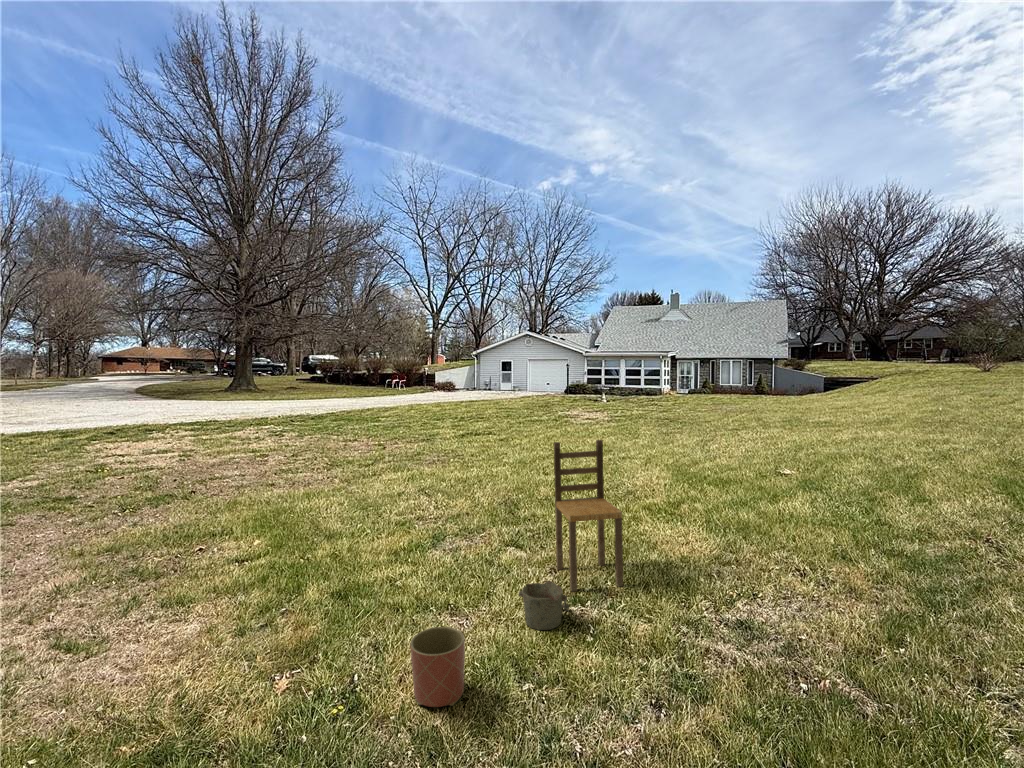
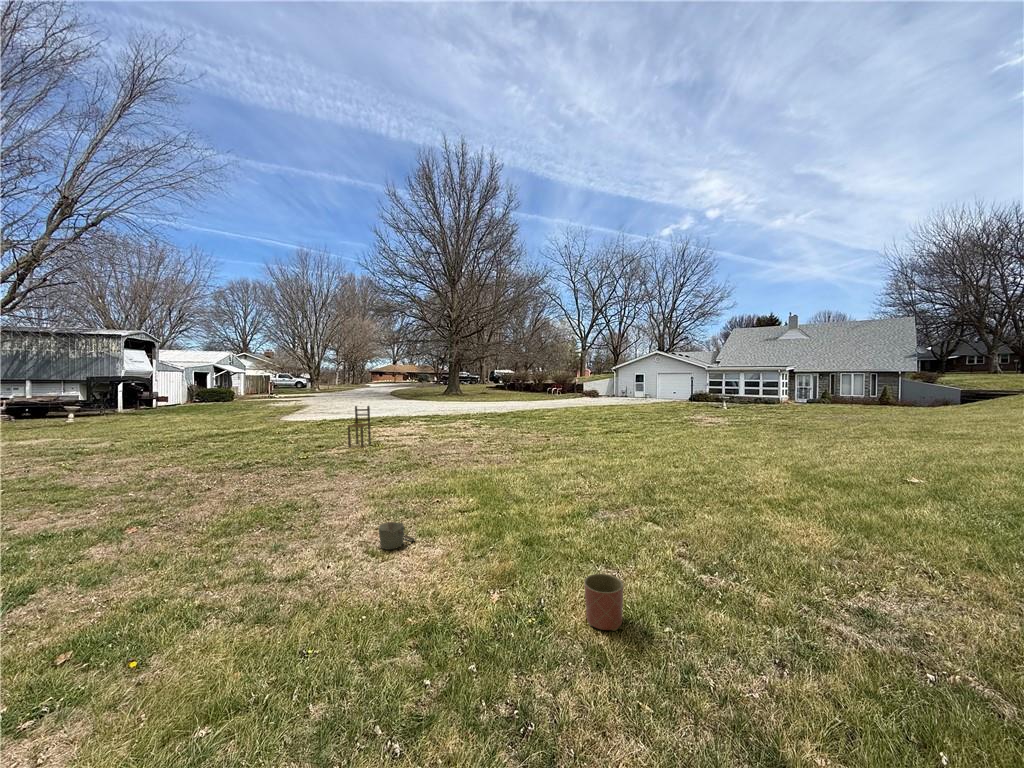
chair: present [554,440,623,591] -> present [348,406,371,447]
bucket: present [519,581,569,630] -> present [379,522,415,550]

